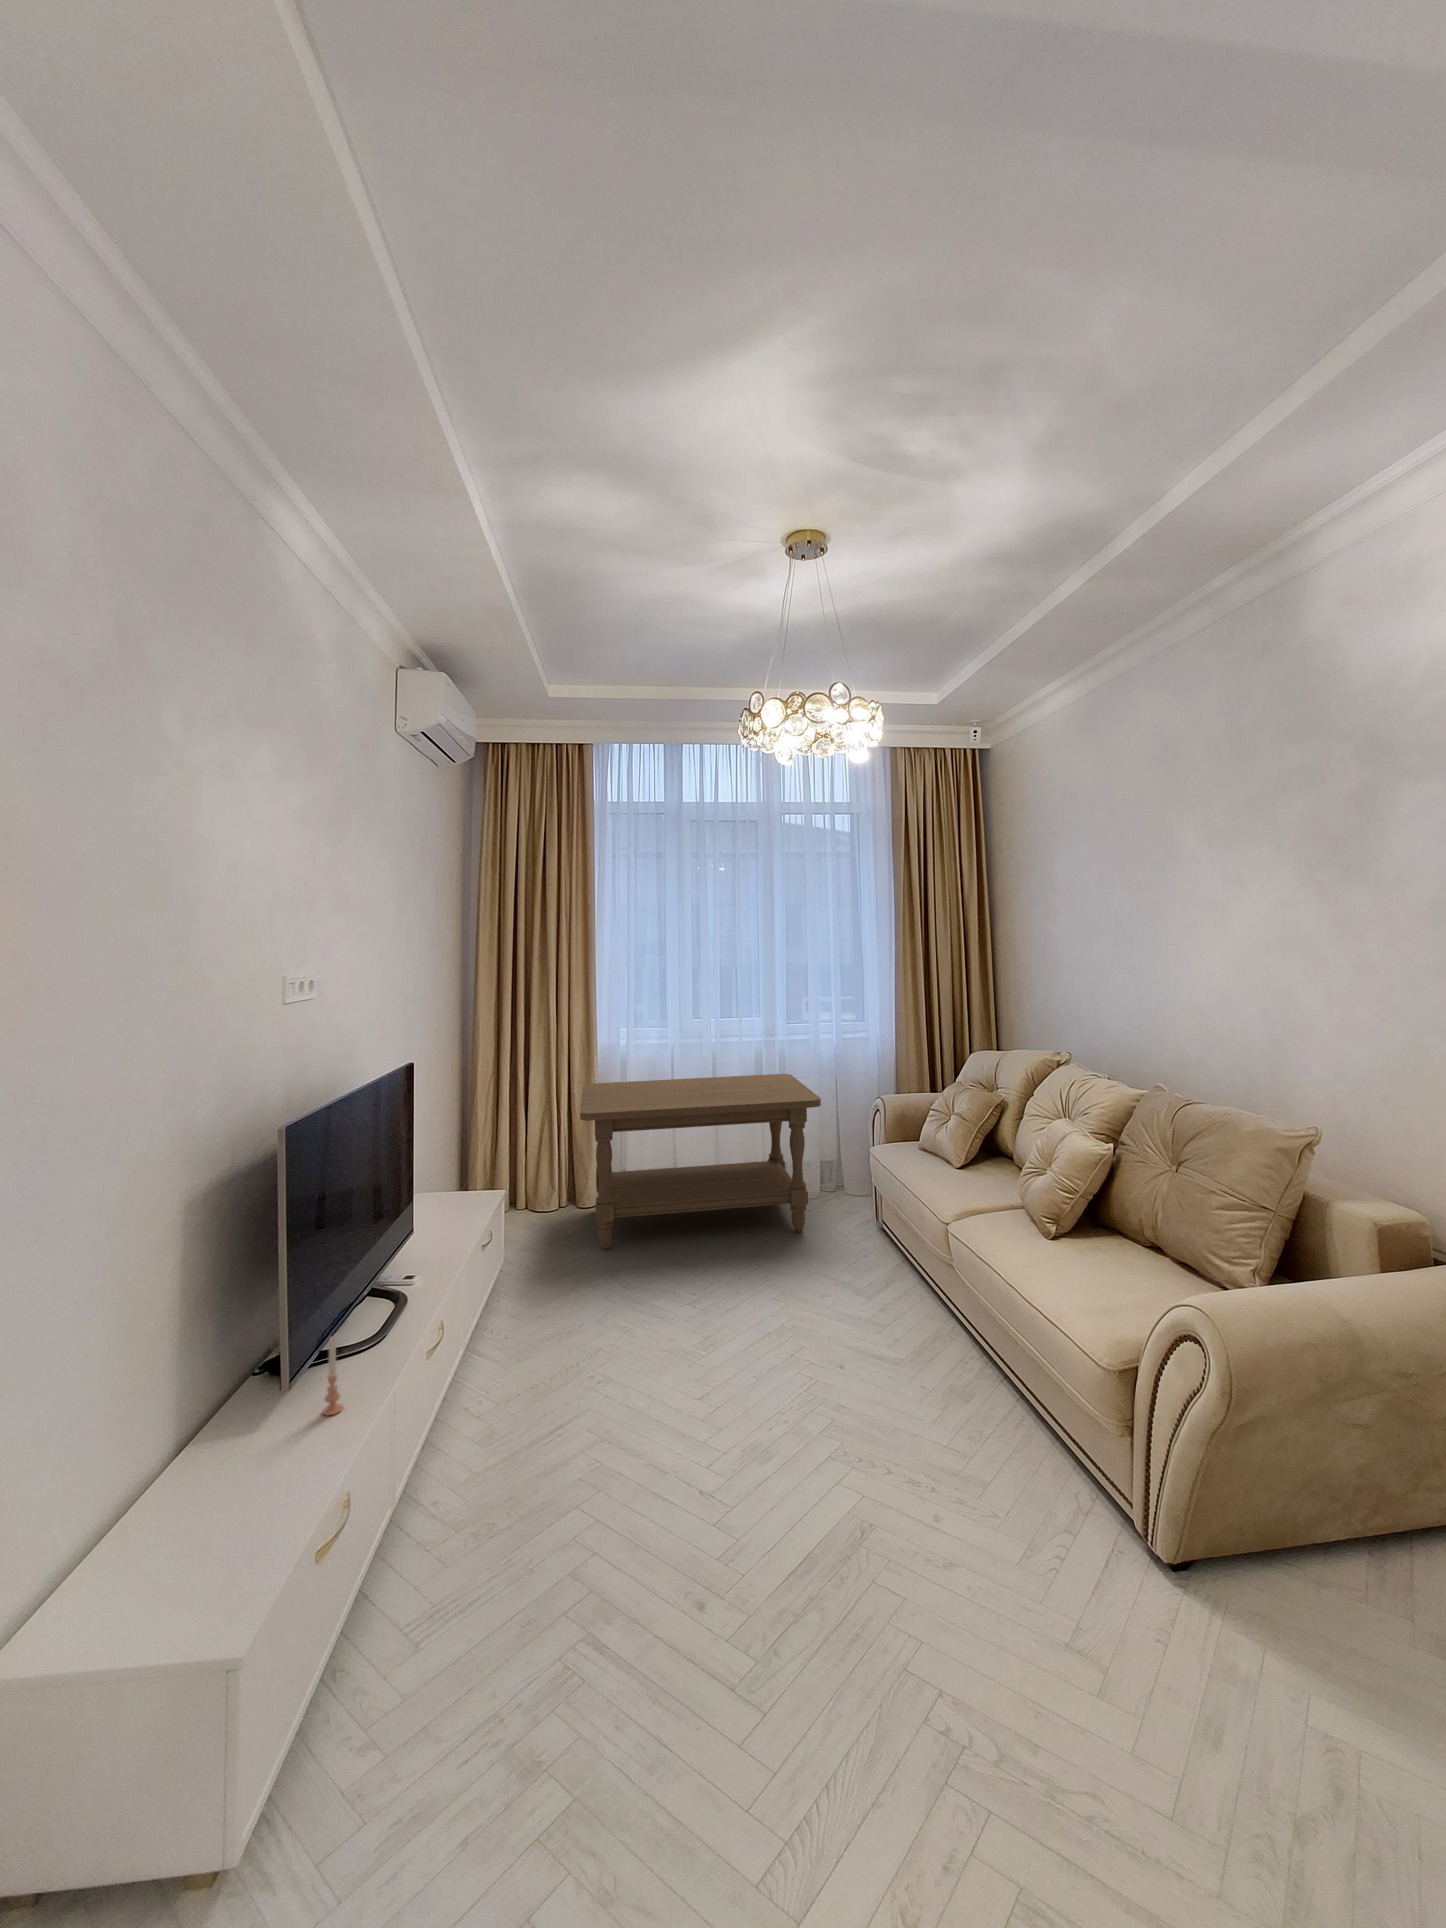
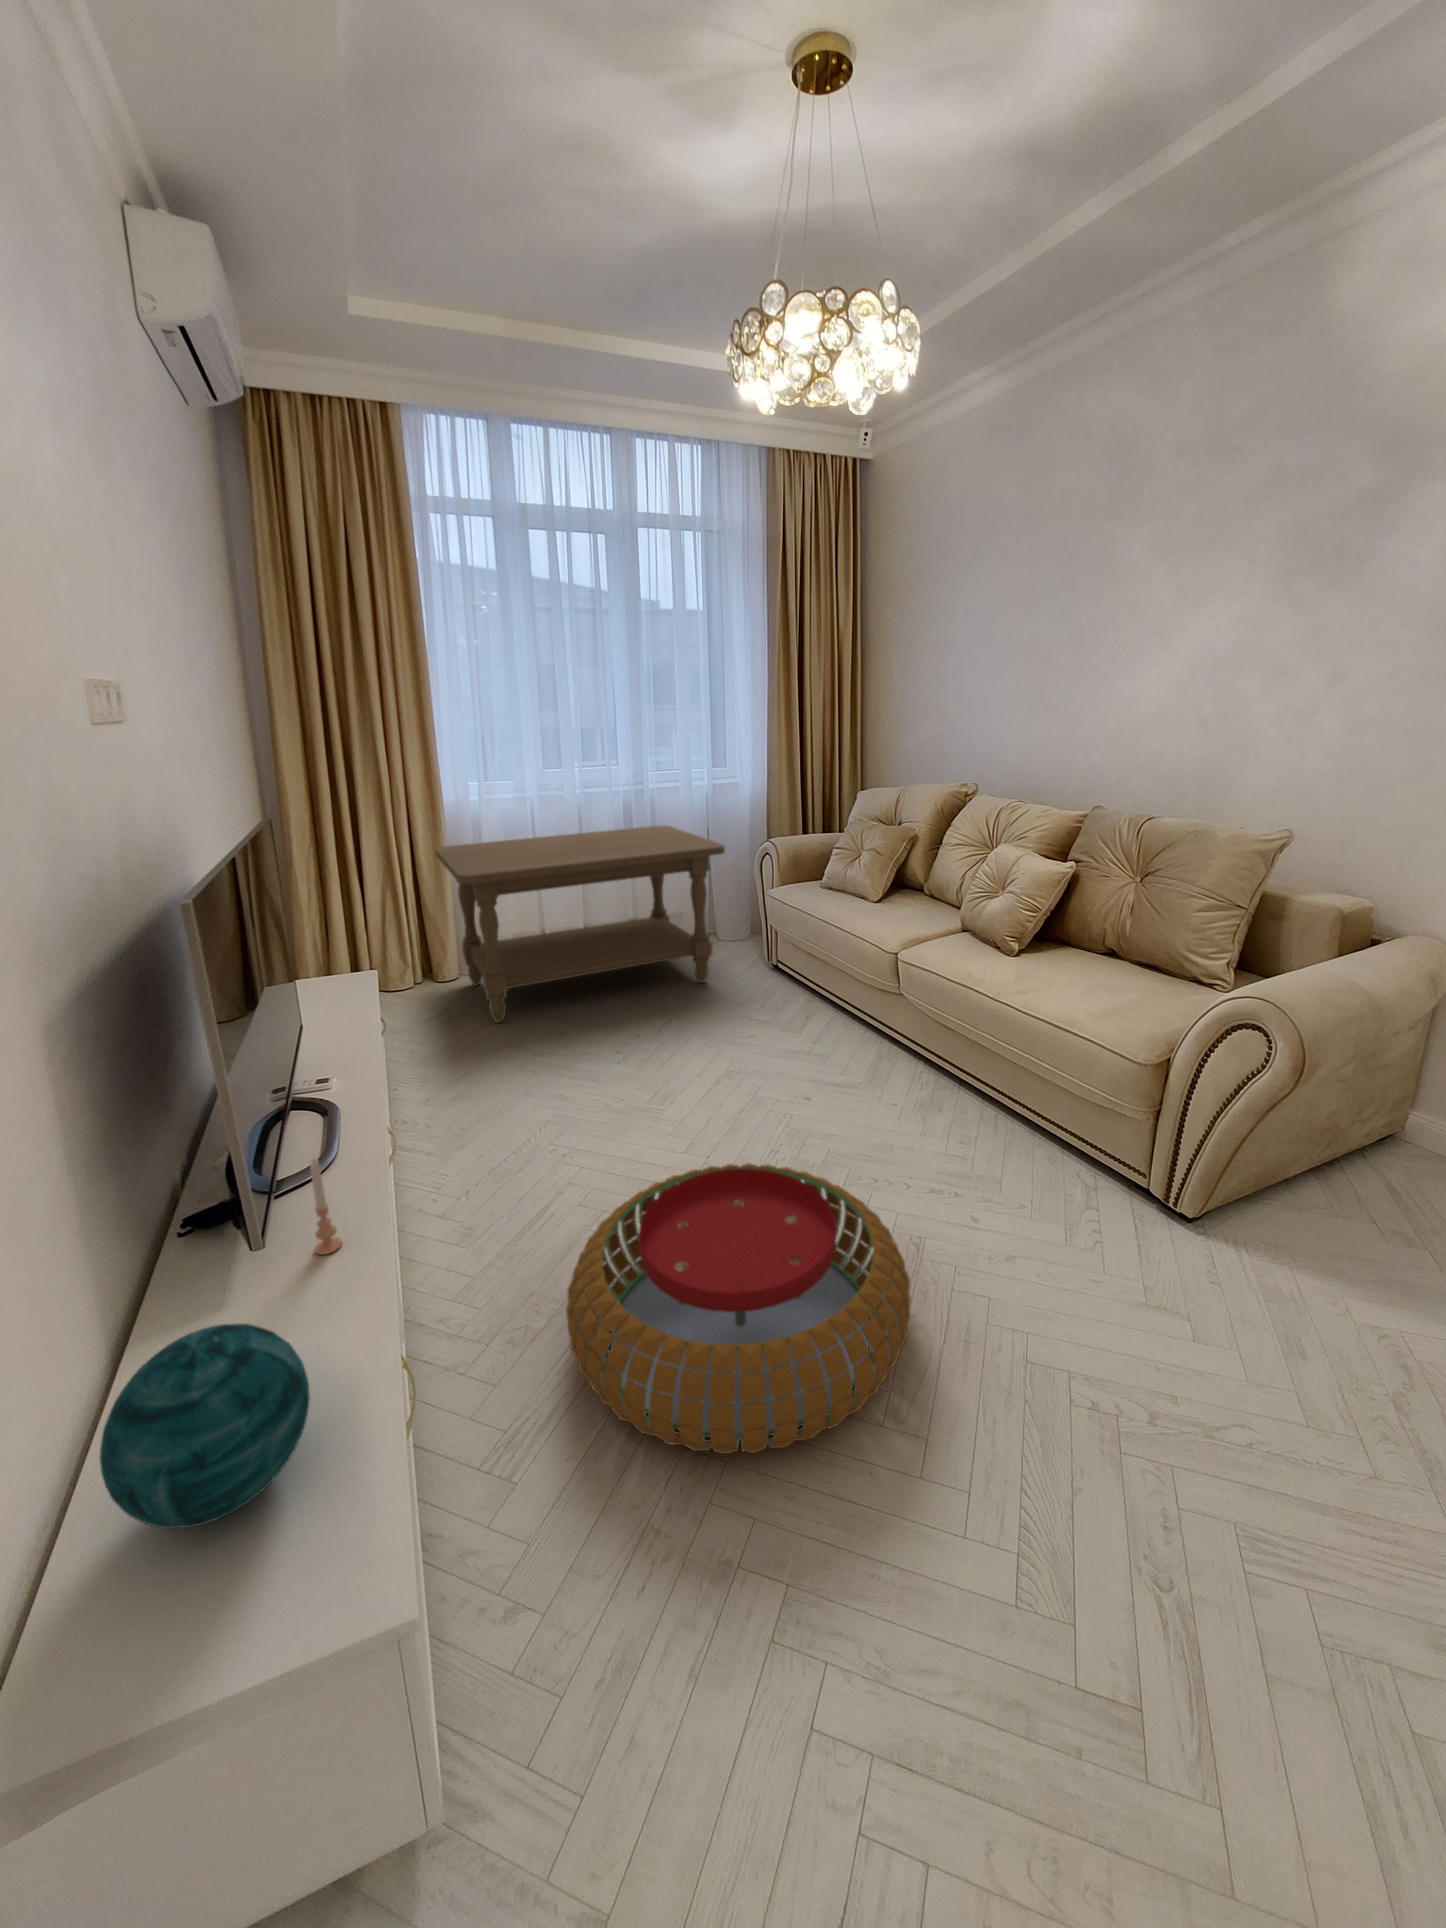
pouf: none [498,1407,811,1689] -> present [566,1163,911,1454]
decorative orb: none [107,1436,248,1578] -> present [100,1324,310,1528]

